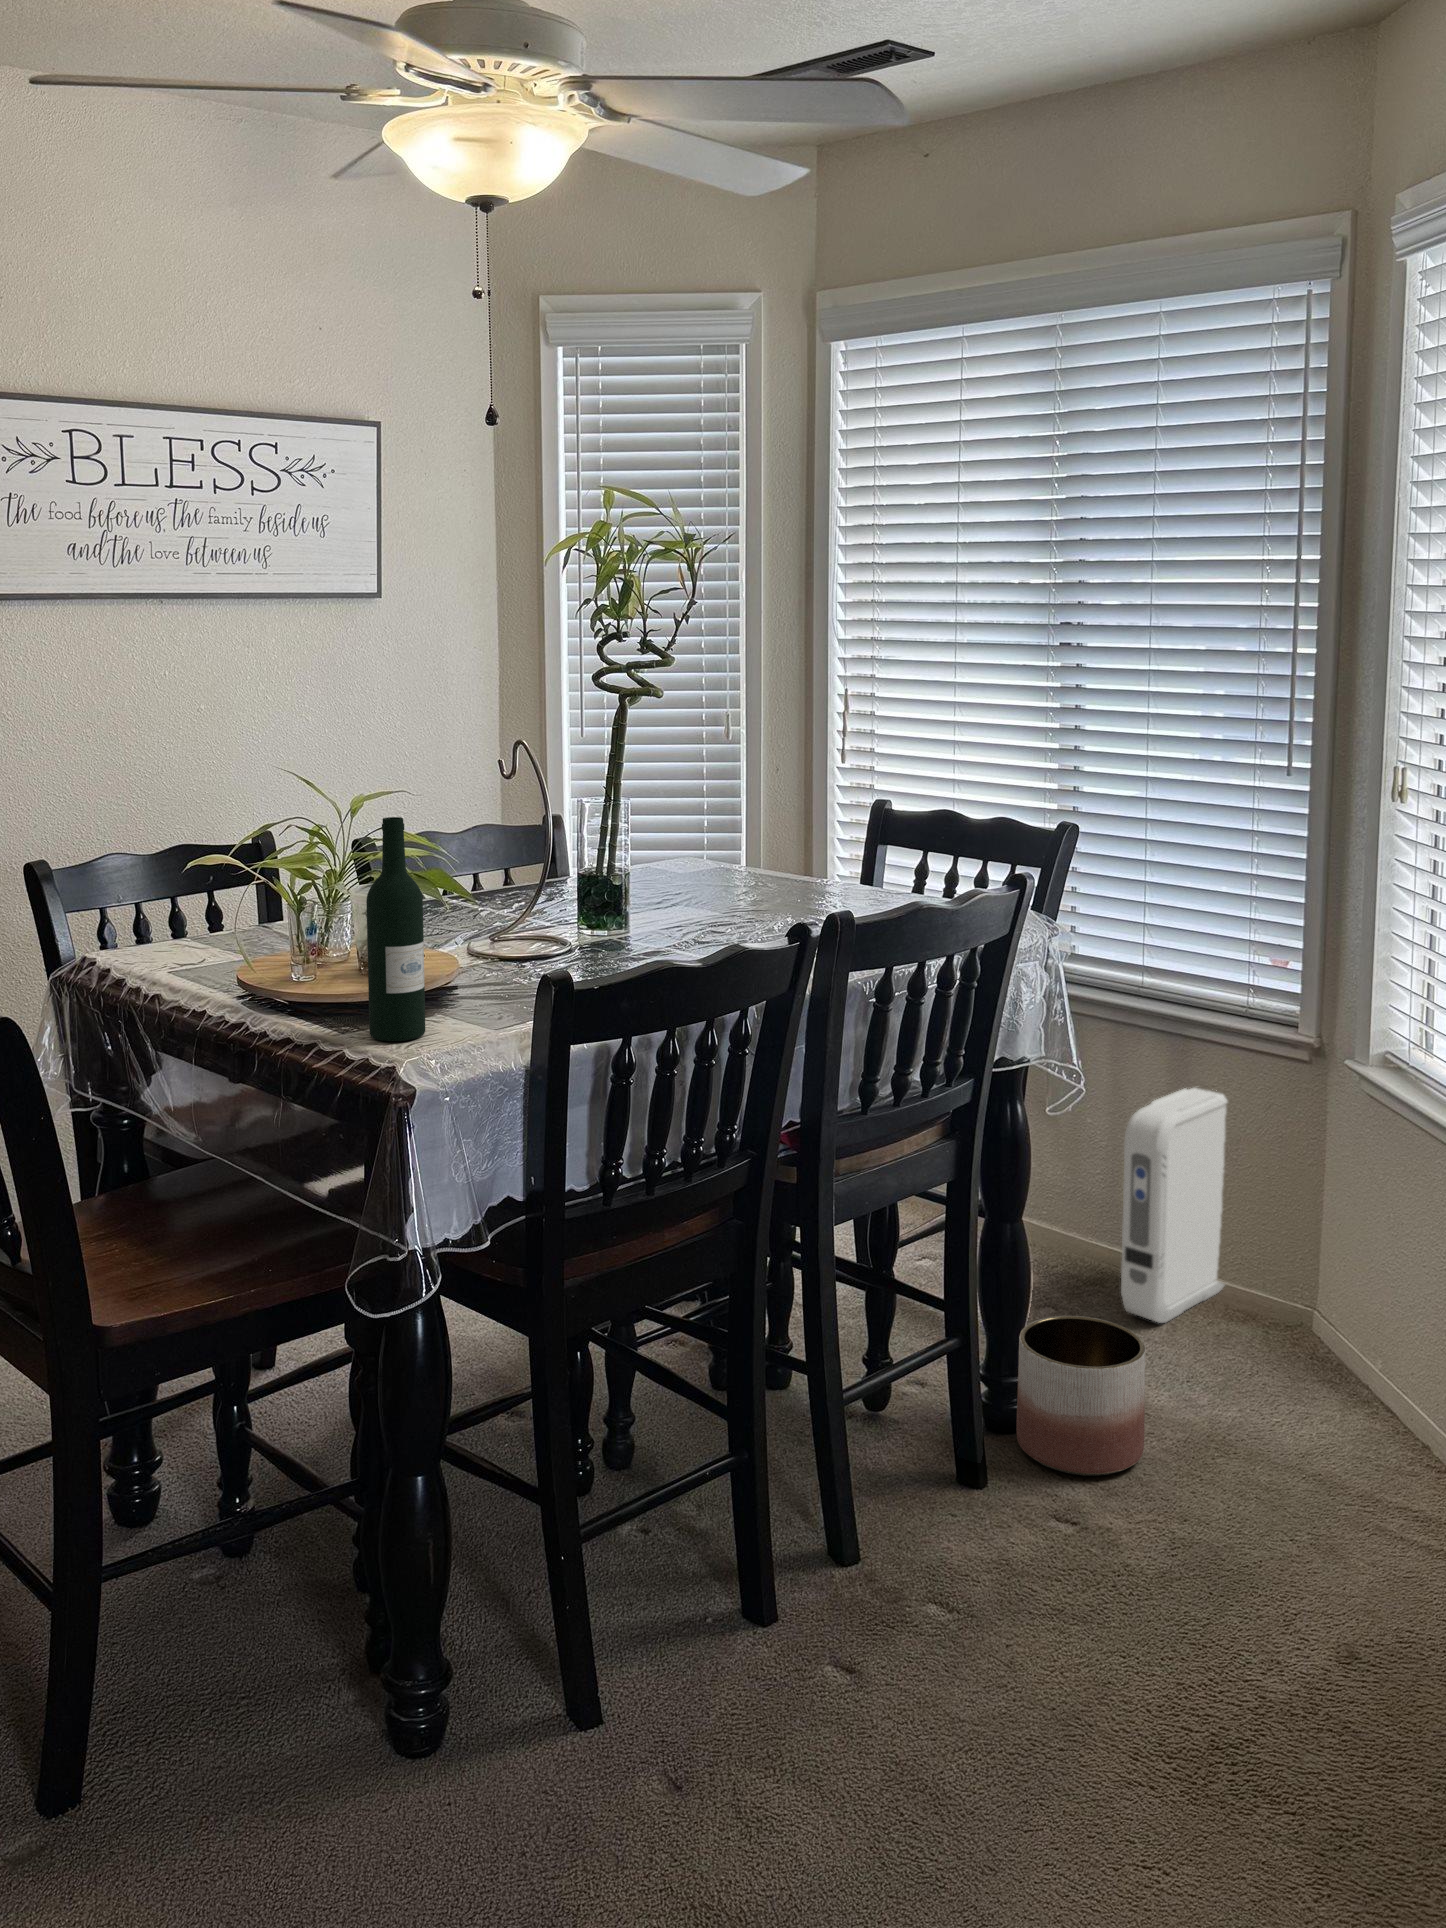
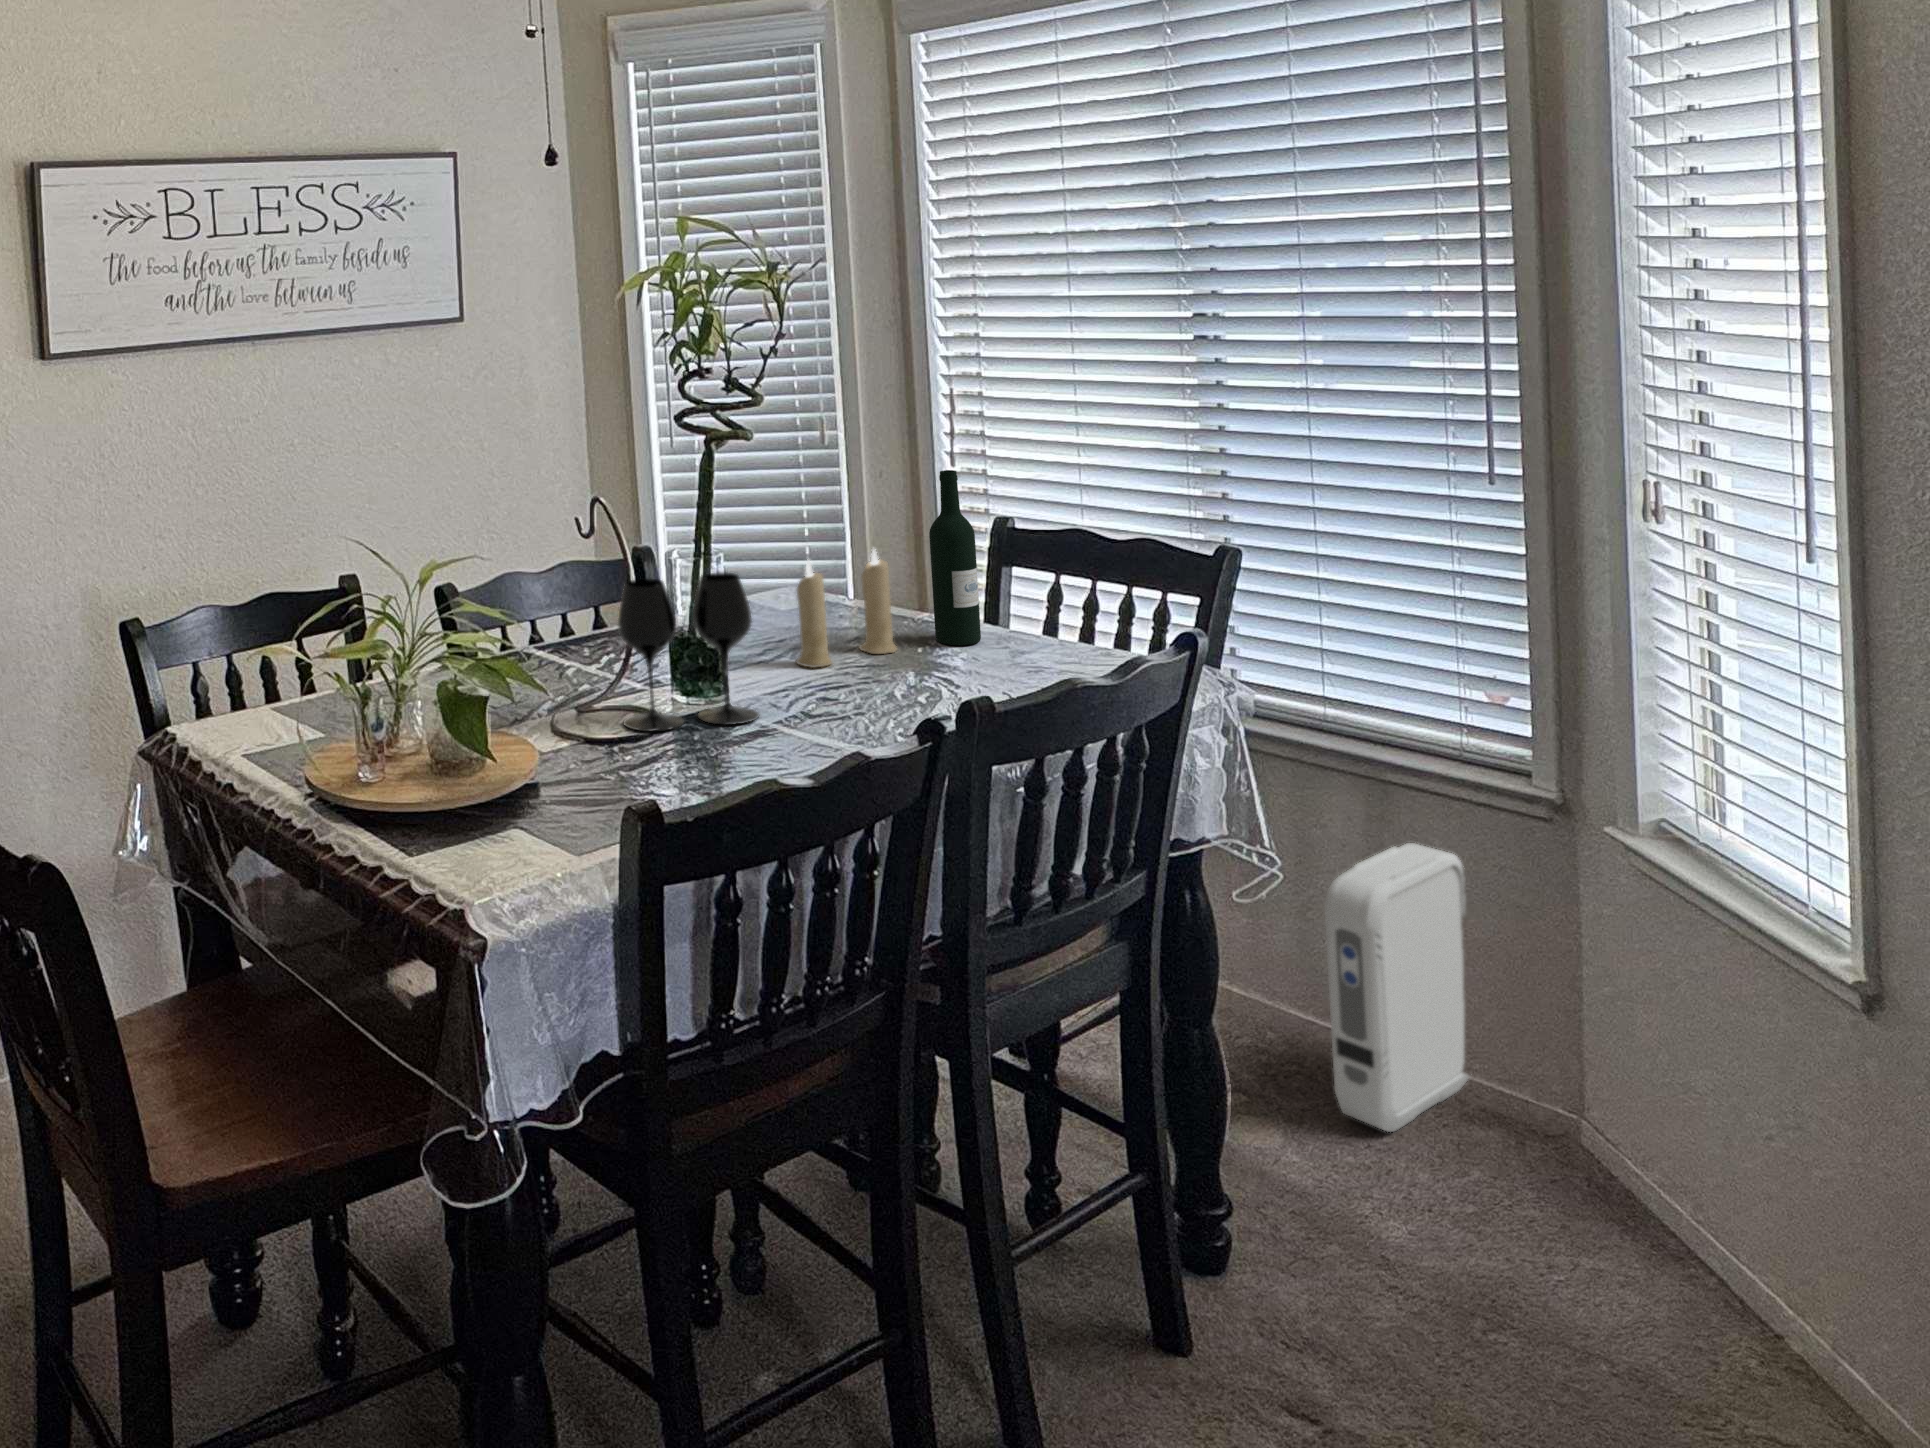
candle: none [690,804,783,913] -> present [796,549,897,668]
wine glass: none [530,813,656,955] -> present [618,572,759,731]
wine bottle: present [366,817,425,1041] -> present [929,470,981,645]
planter: present [1016,1316,1146,1476] -> none [1219,1142,1392,1355]

